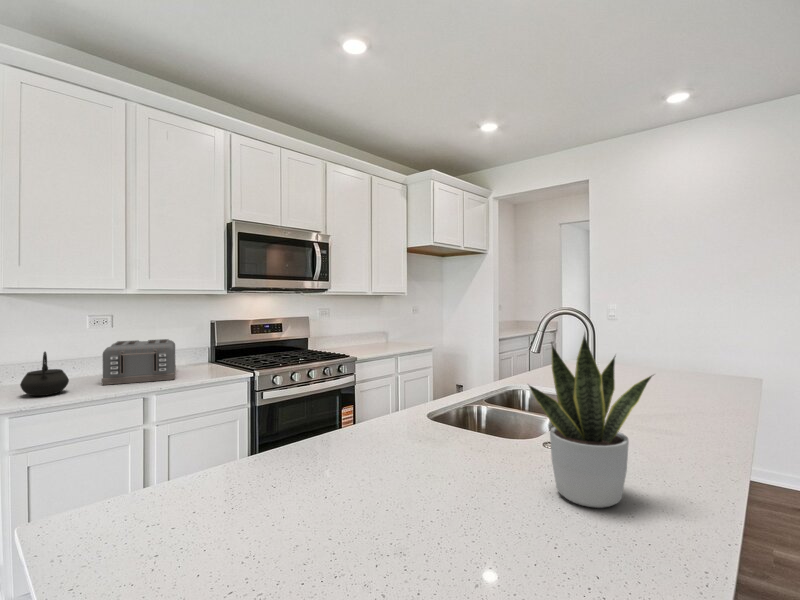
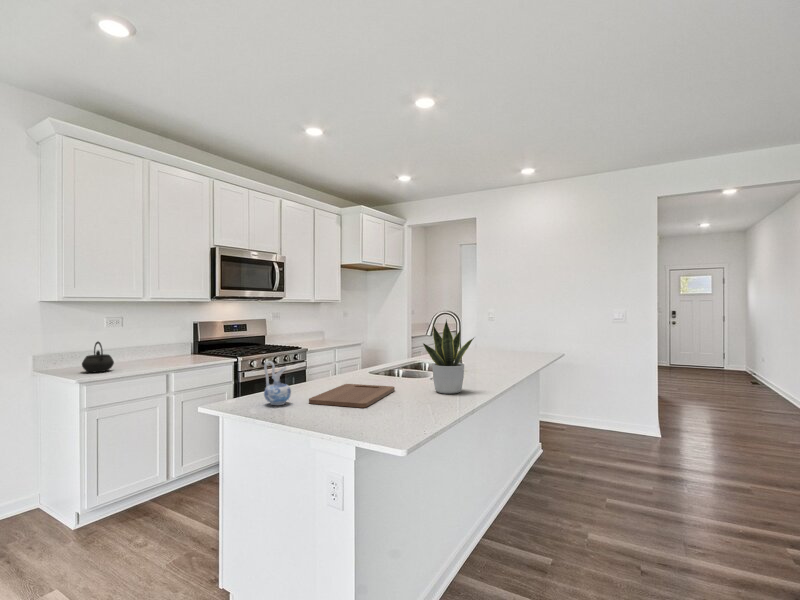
toaster: present [102,339,176,385] -> none [126,335,183,367]
ceramic pitcher: none [162,426,226,531] -> present [264,361,291,405]
cutting board: none [262,453,465,568] -> present [309,384,395,408]

